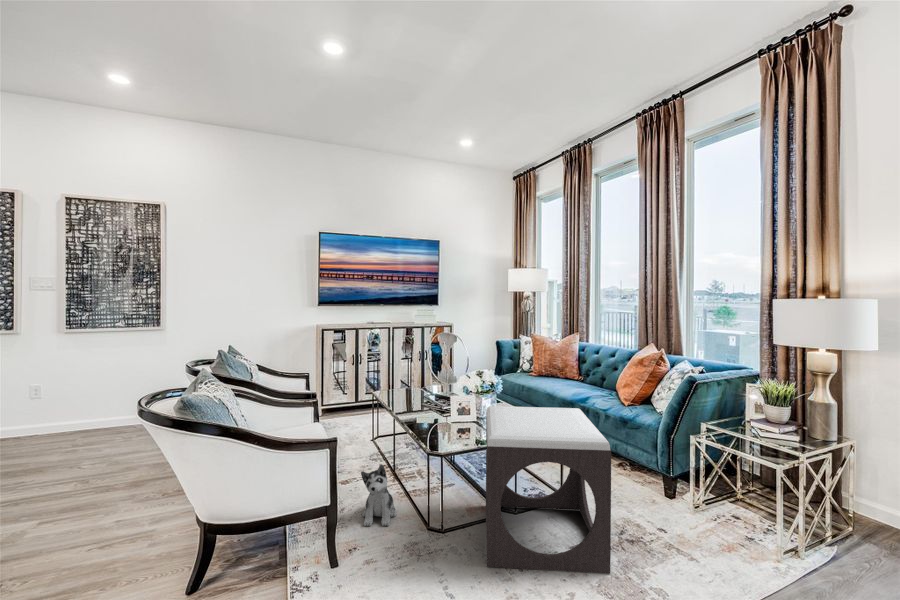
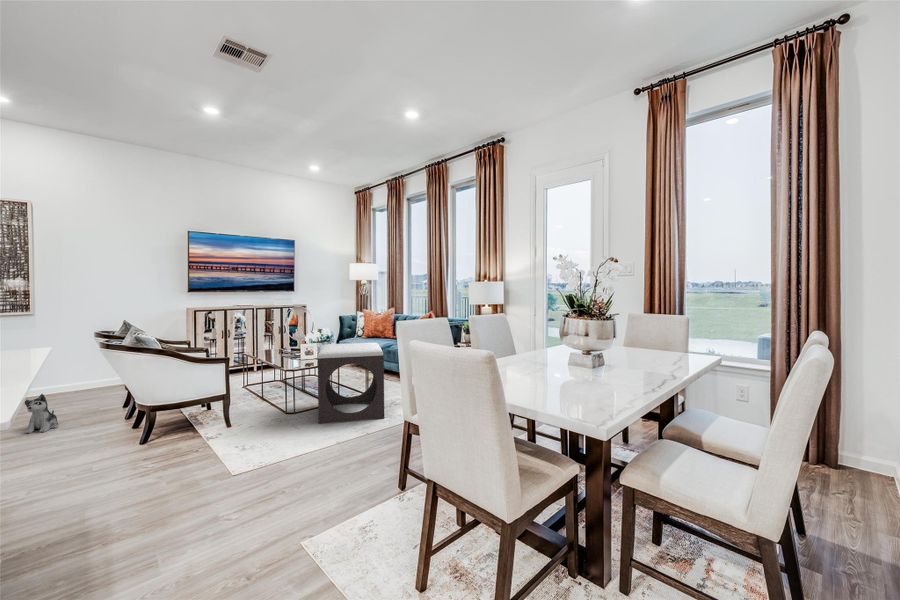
plush toy: present [361,464,396,526] -> present [24,394,59,434]

